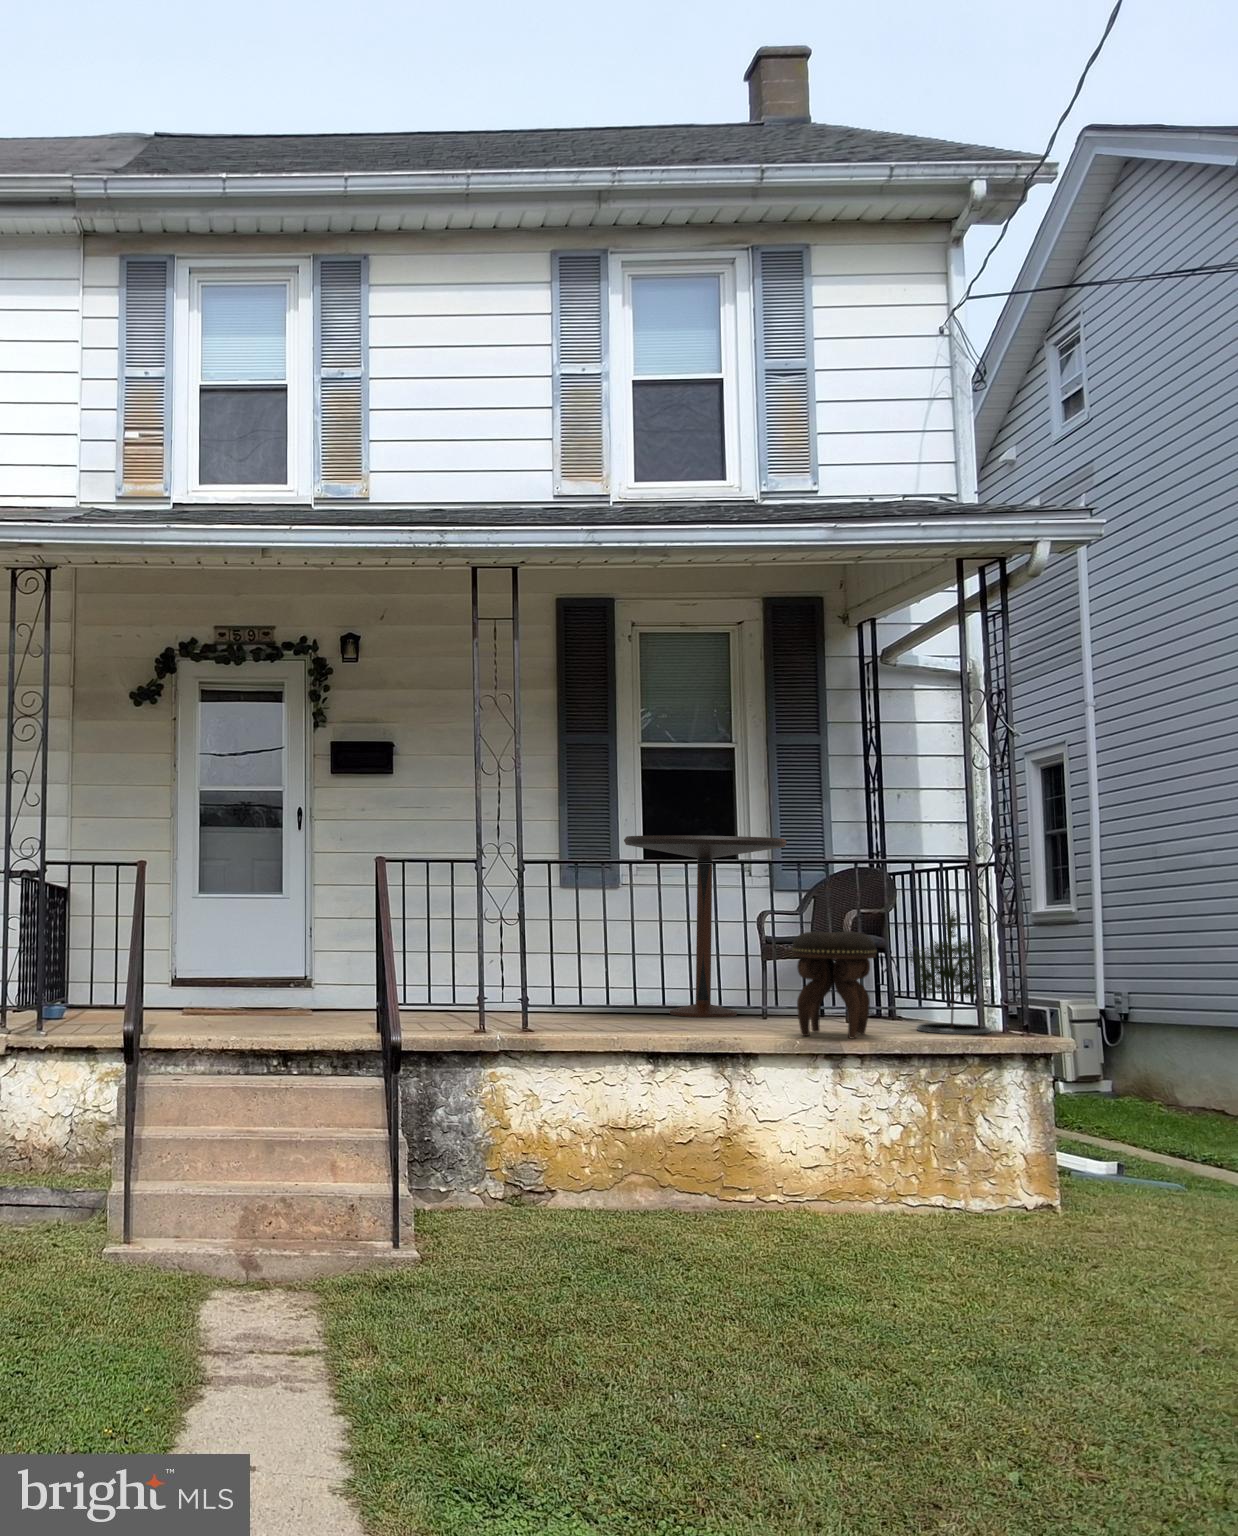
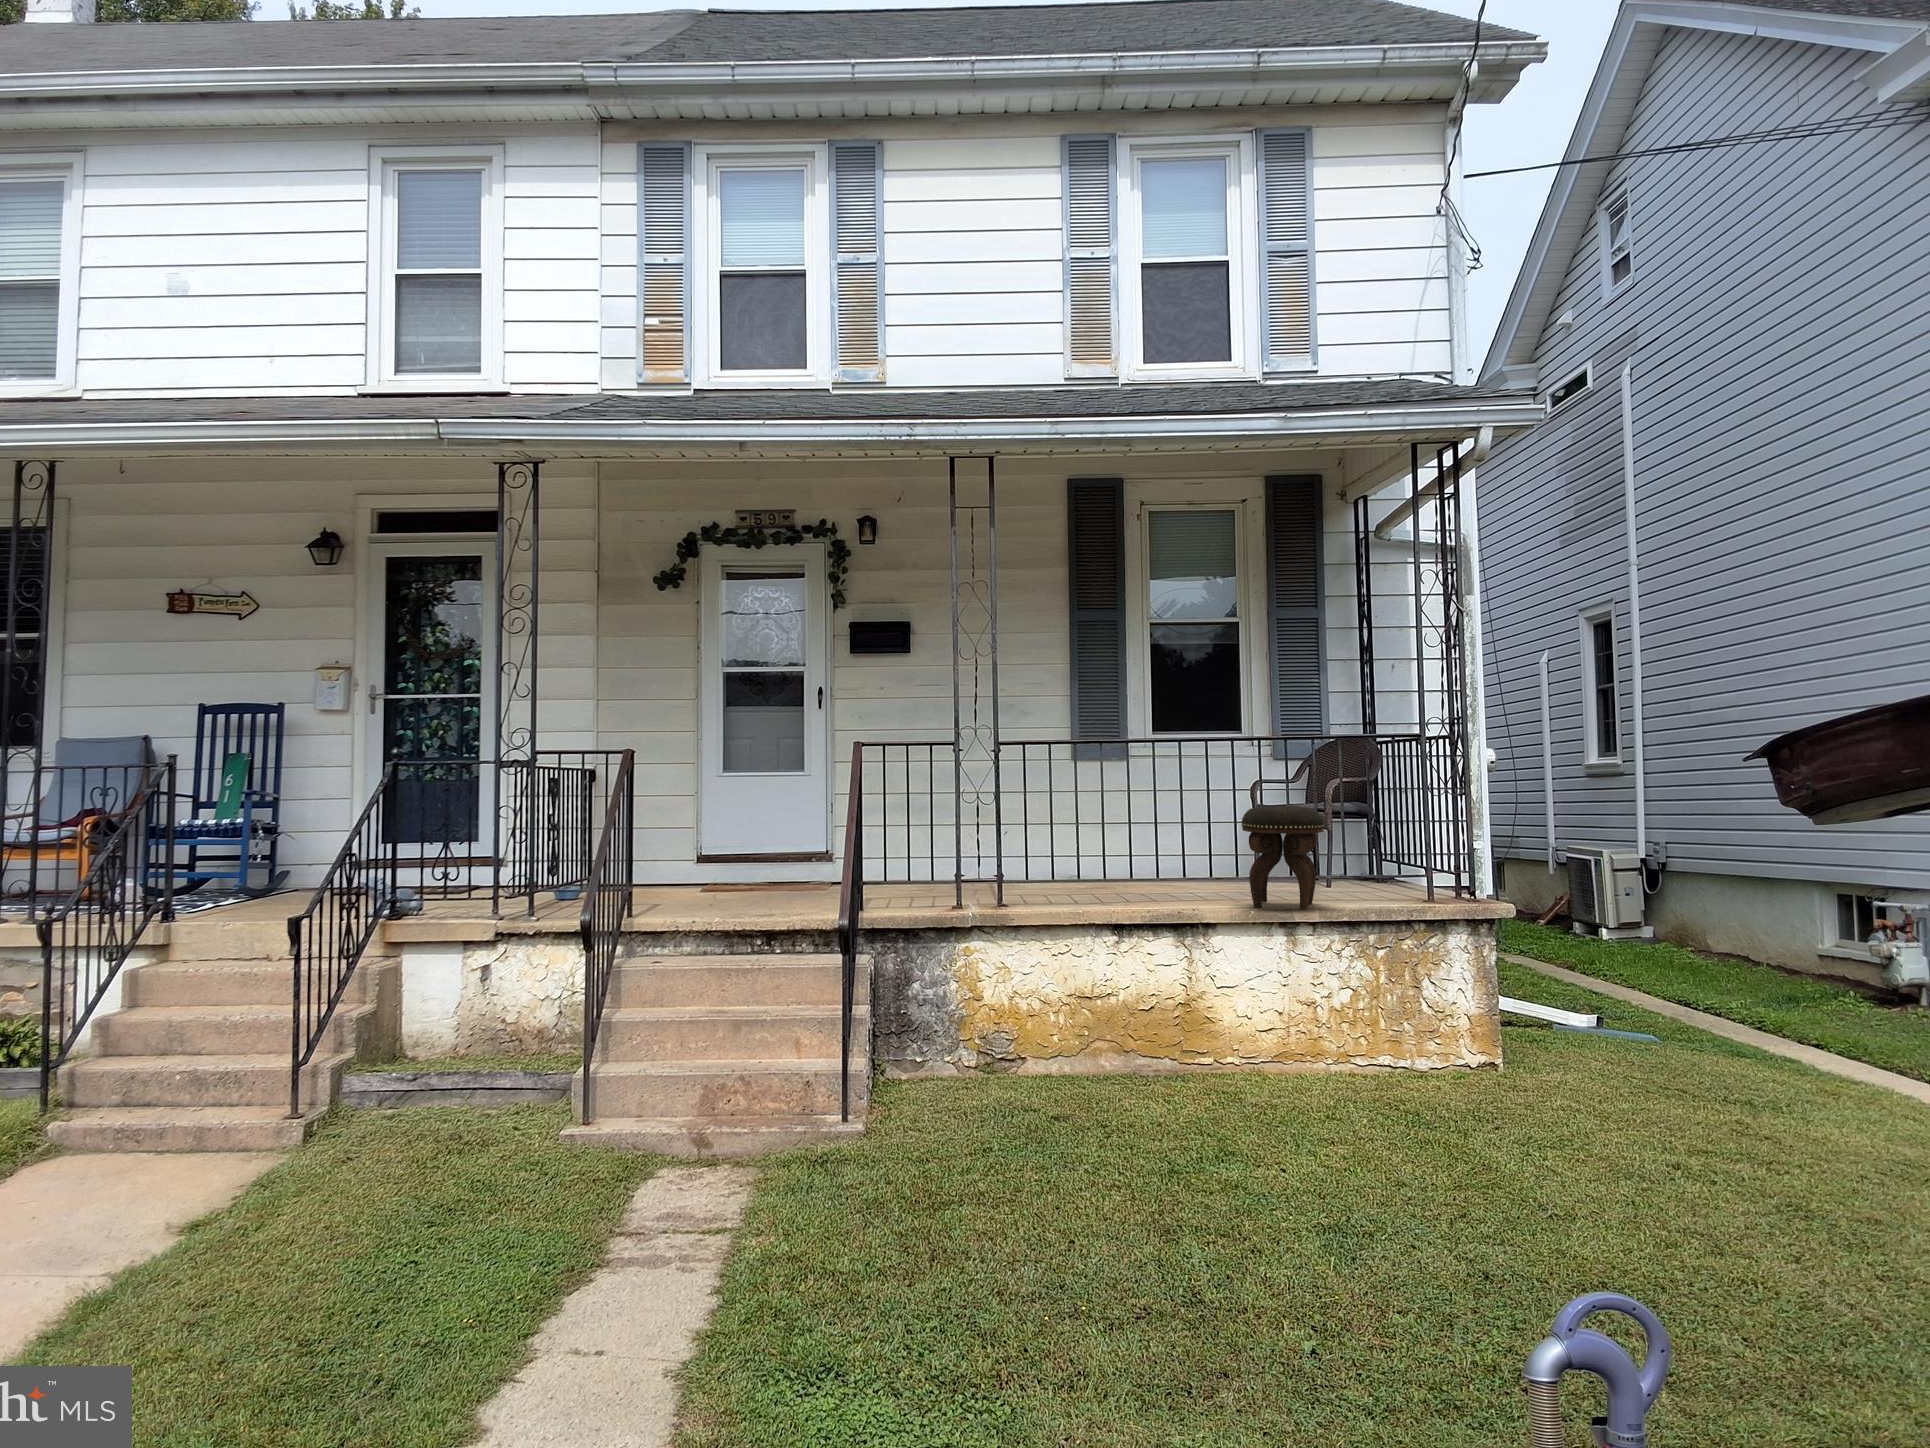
pedestal table: present [624,835,787,1017] -> none [1055,712,1216,887]
potted tree: present [908,902,991,1034] -> none [1340,771,1431,902]

